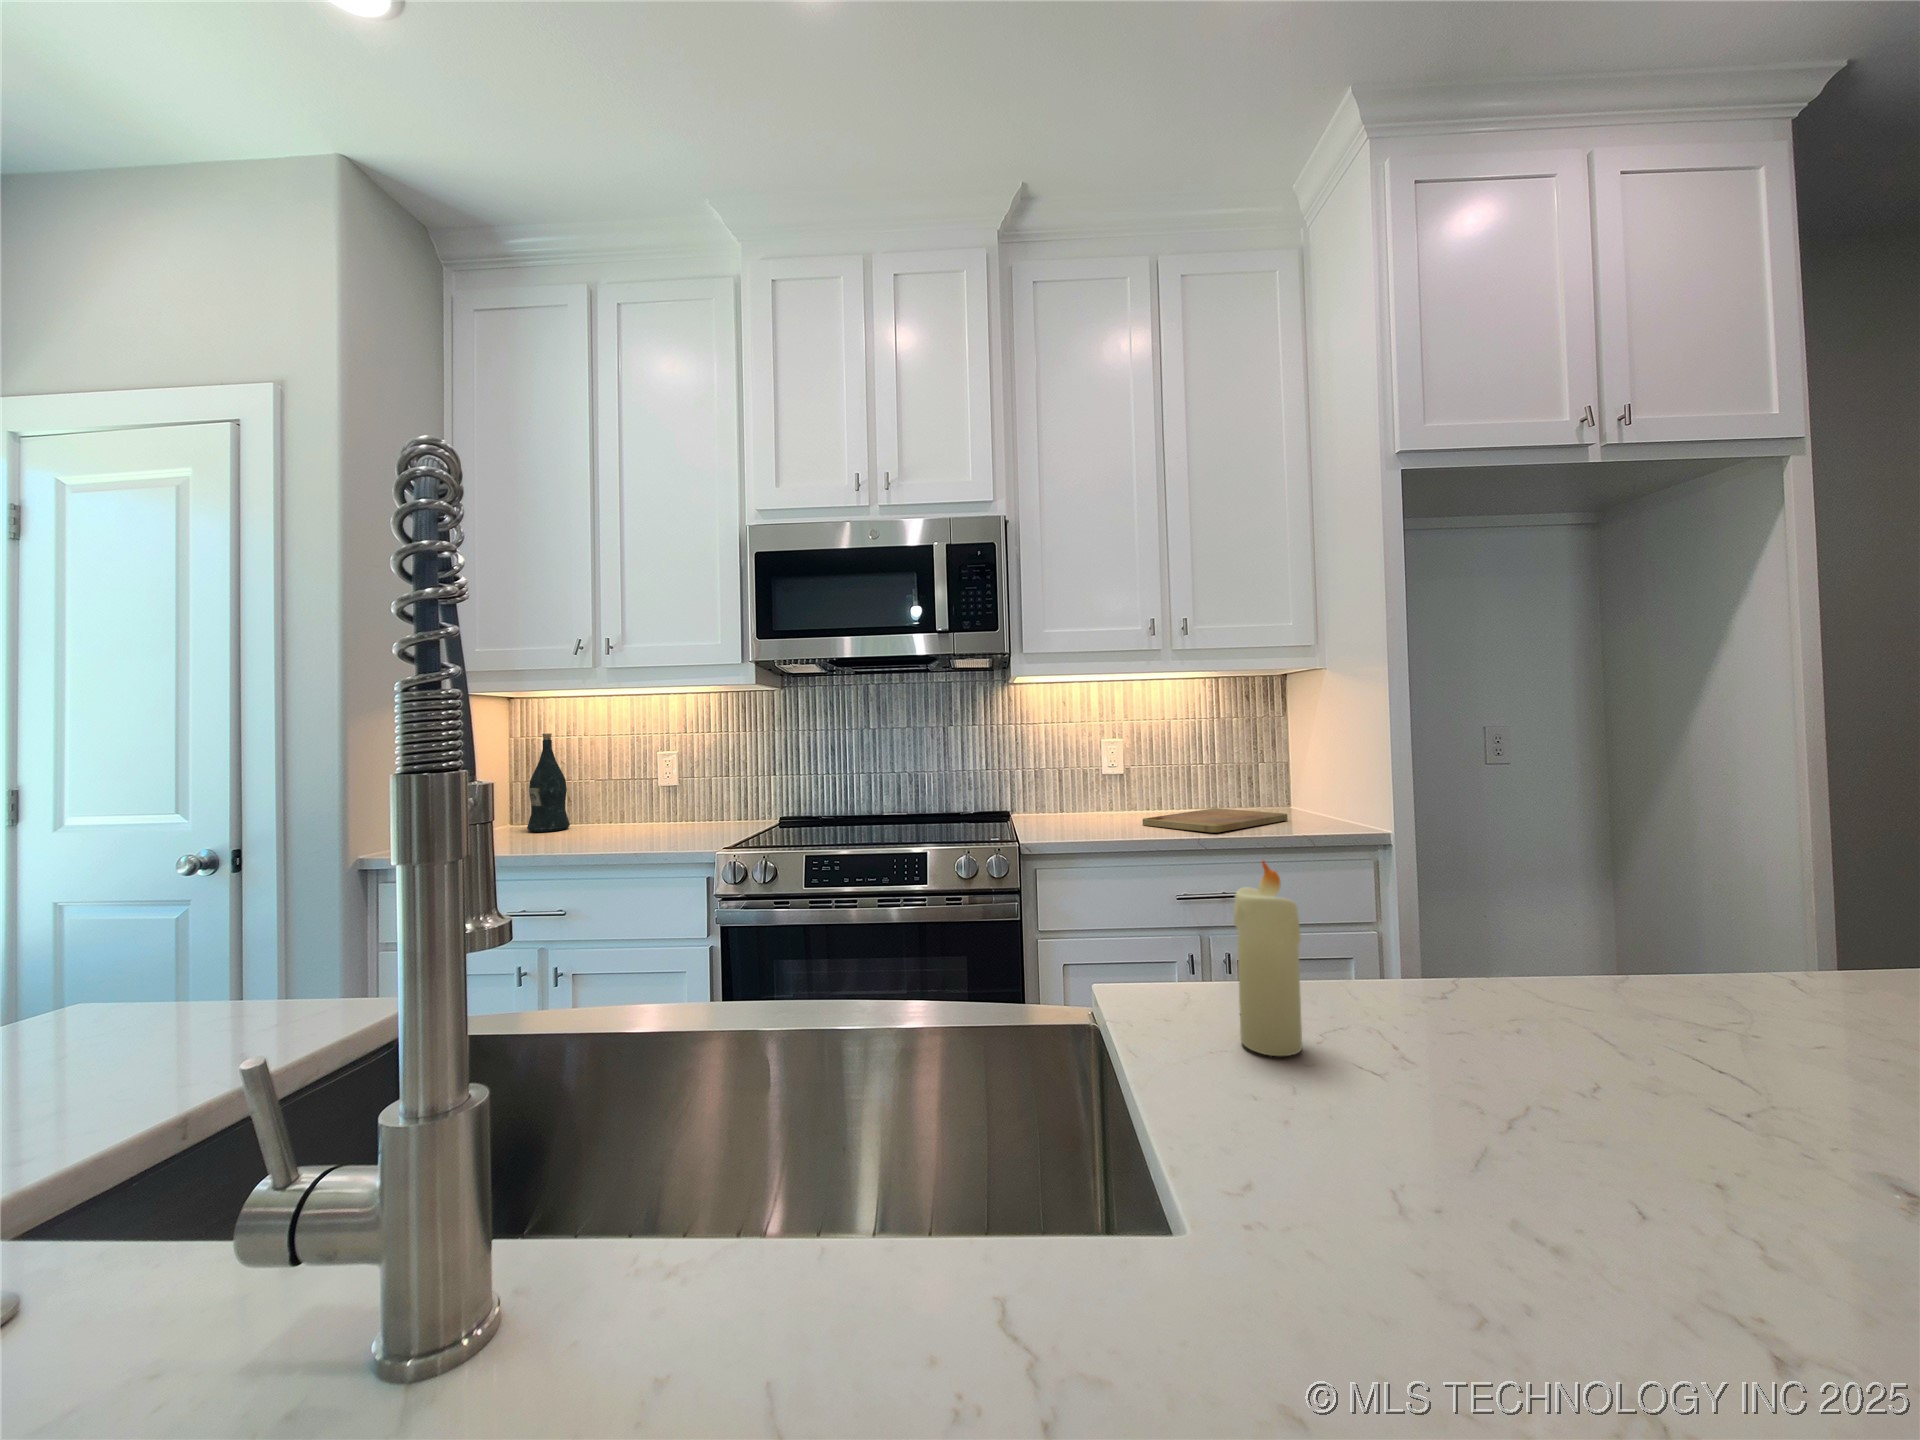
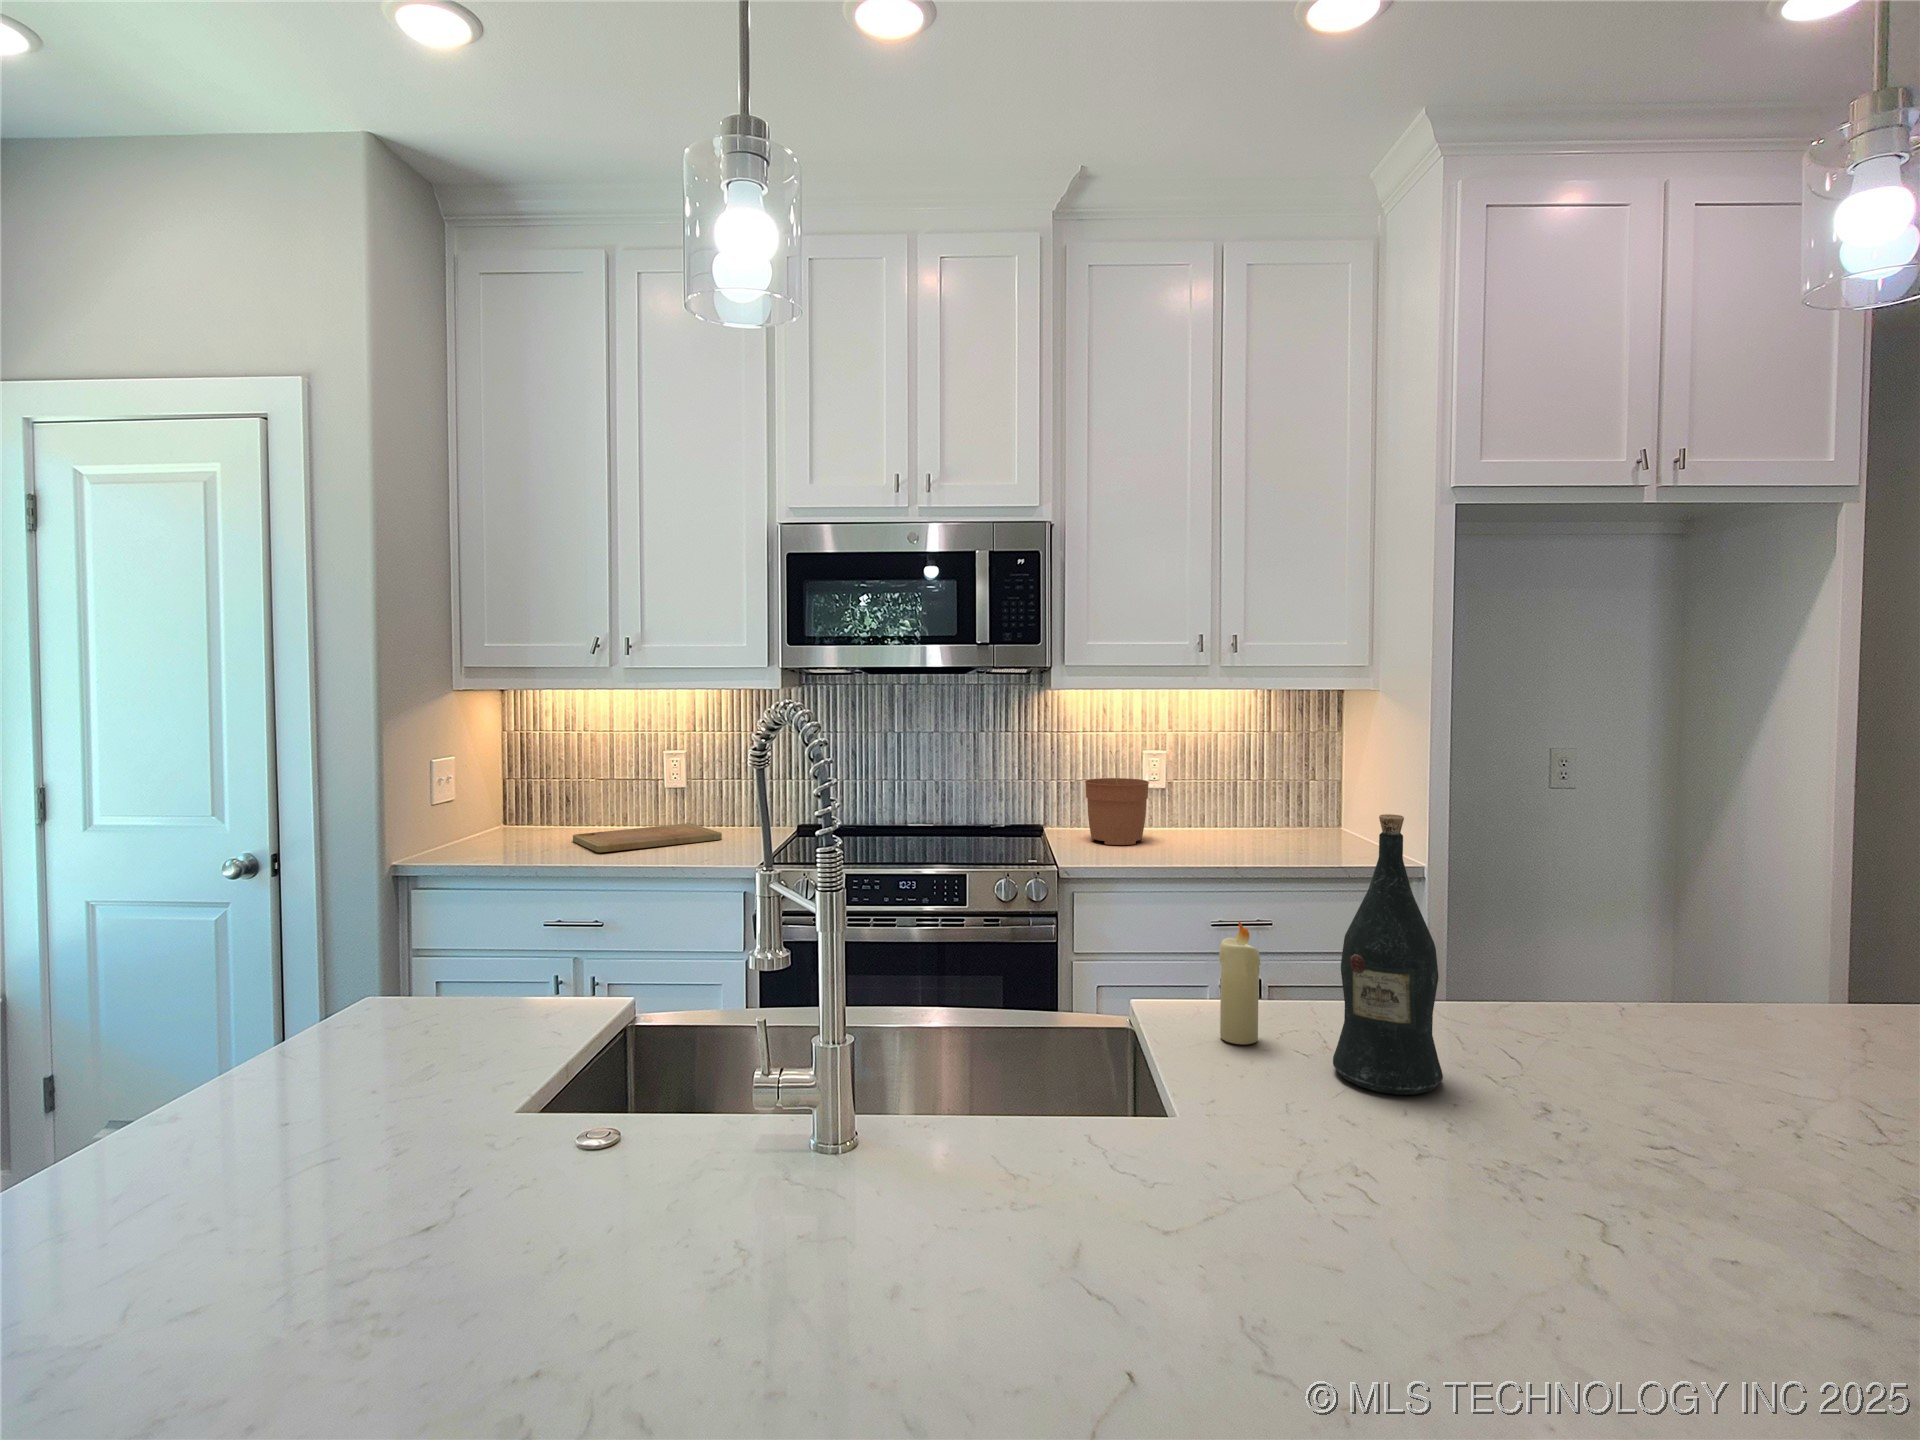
wine bottle: present [527,733,570,832] -> present [1333,814,1443,1095]
plant pot: none [1047,736,1109,825] -> present [1085,751,1149,845]
cutting board: present [1143,808,1288,832] -> present [573,823,722,852]

